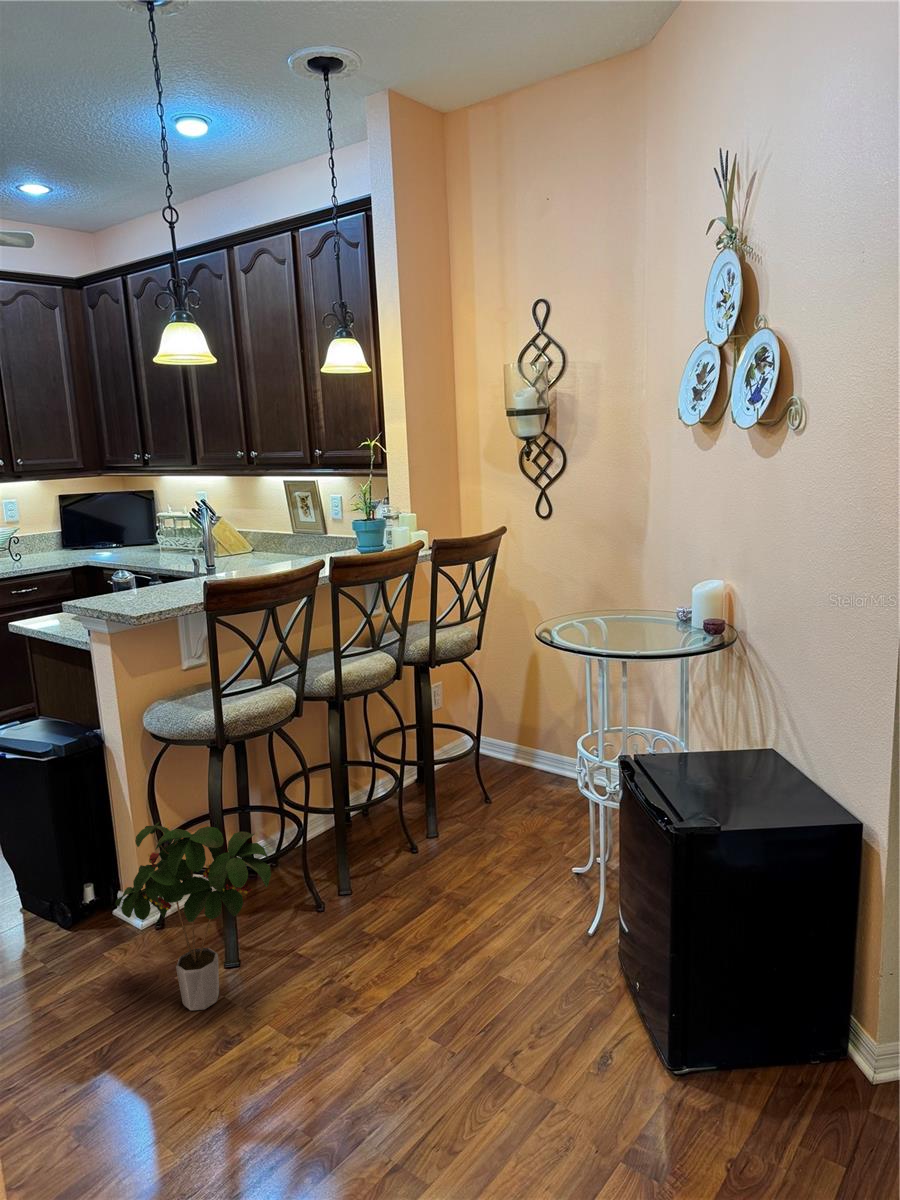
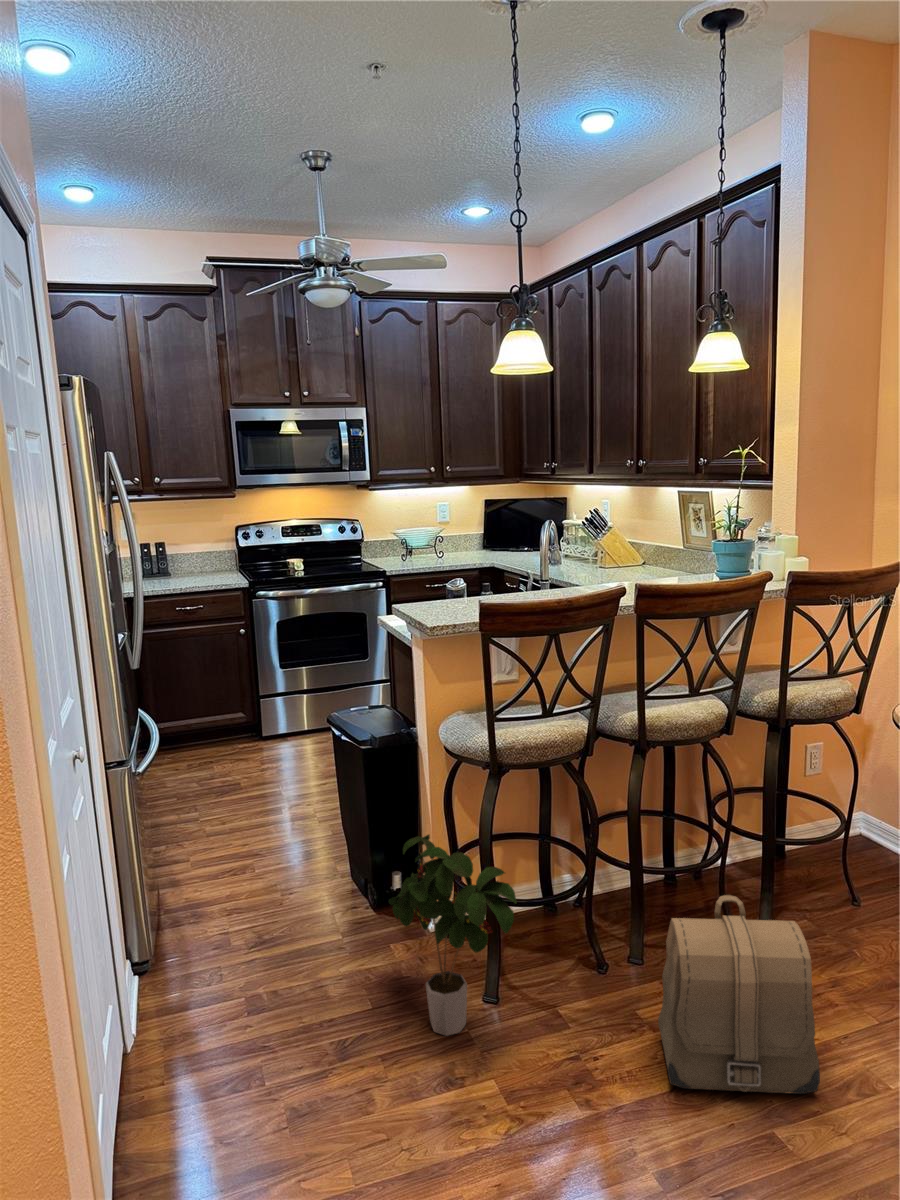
backpack: none [389,804,518,969] -> present [658,895,820,1094]

